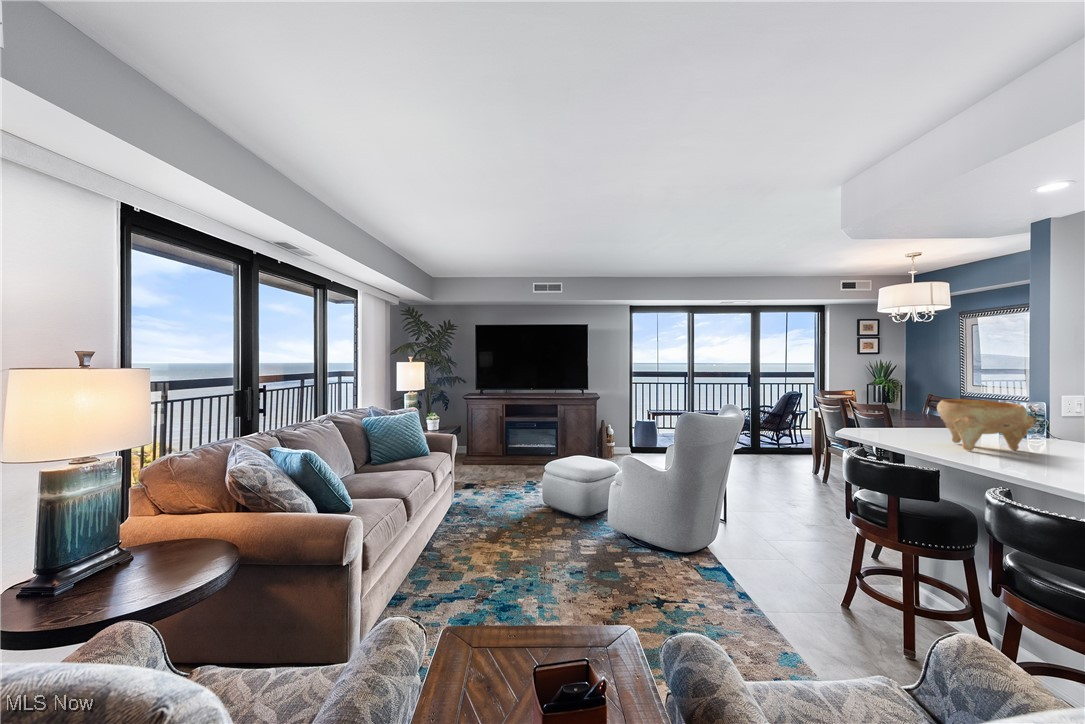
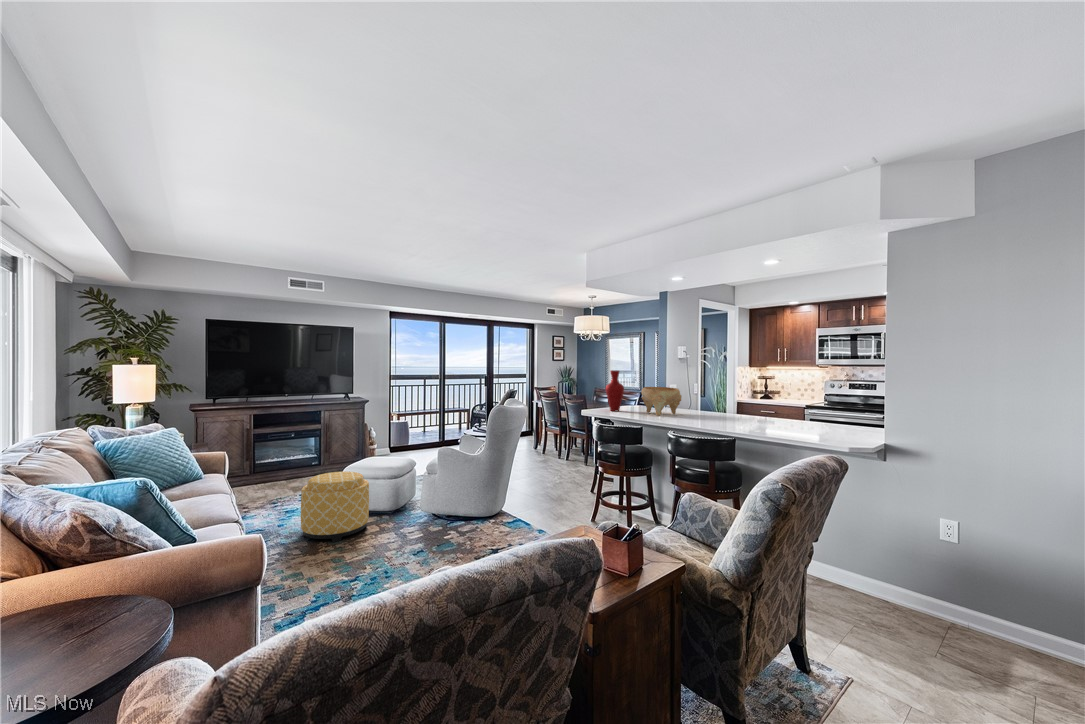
vase: none [876,370,913,435] -> present [606,370,624,411]
ottoman: none [495,468,555,538] -> present [301,472,369,542]

